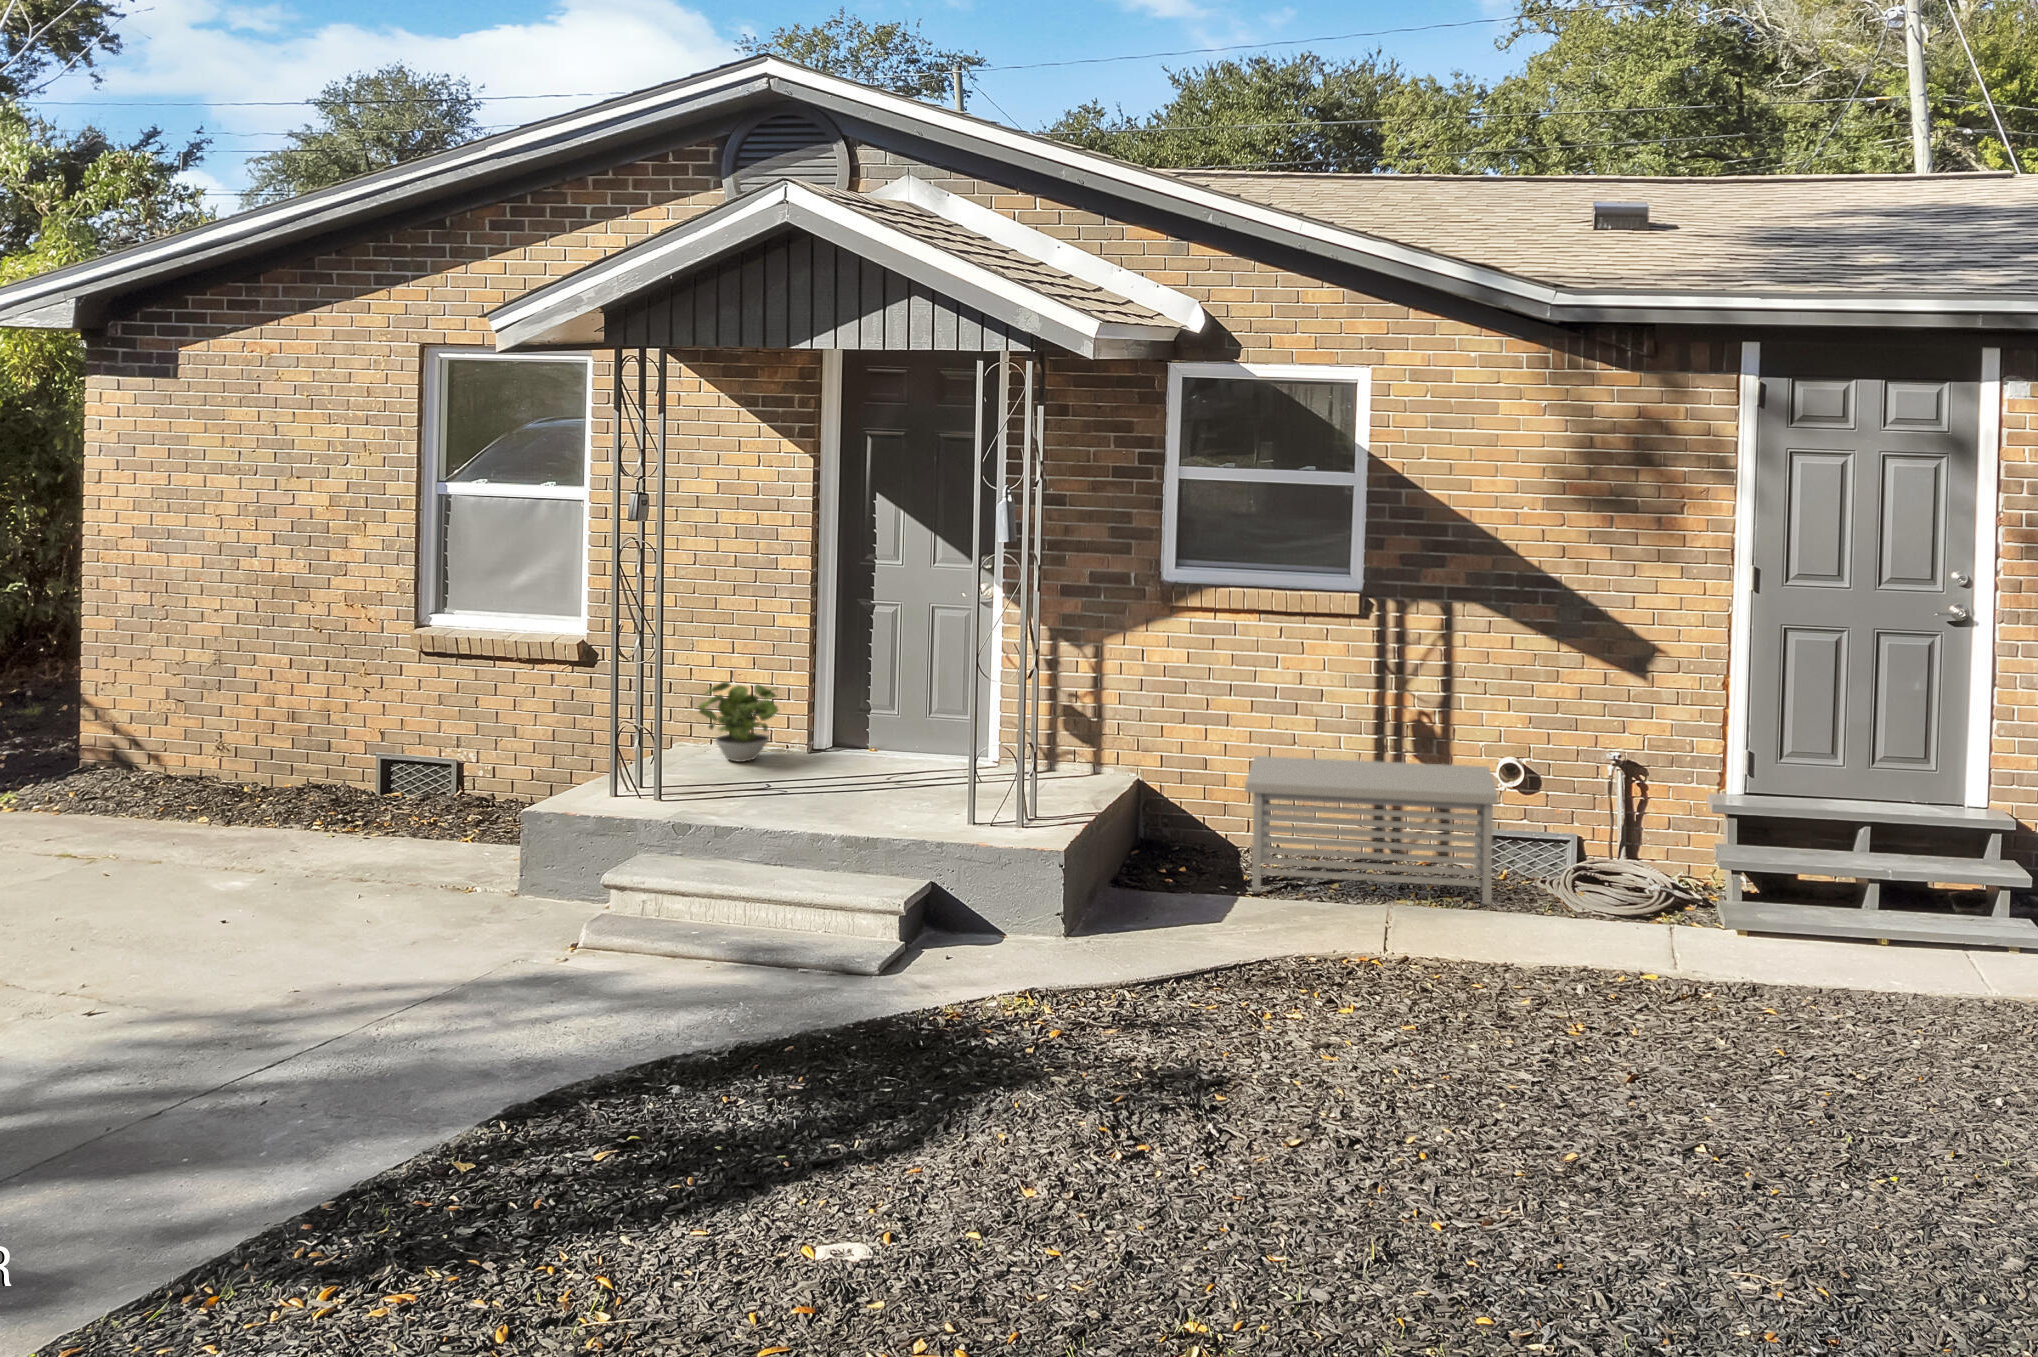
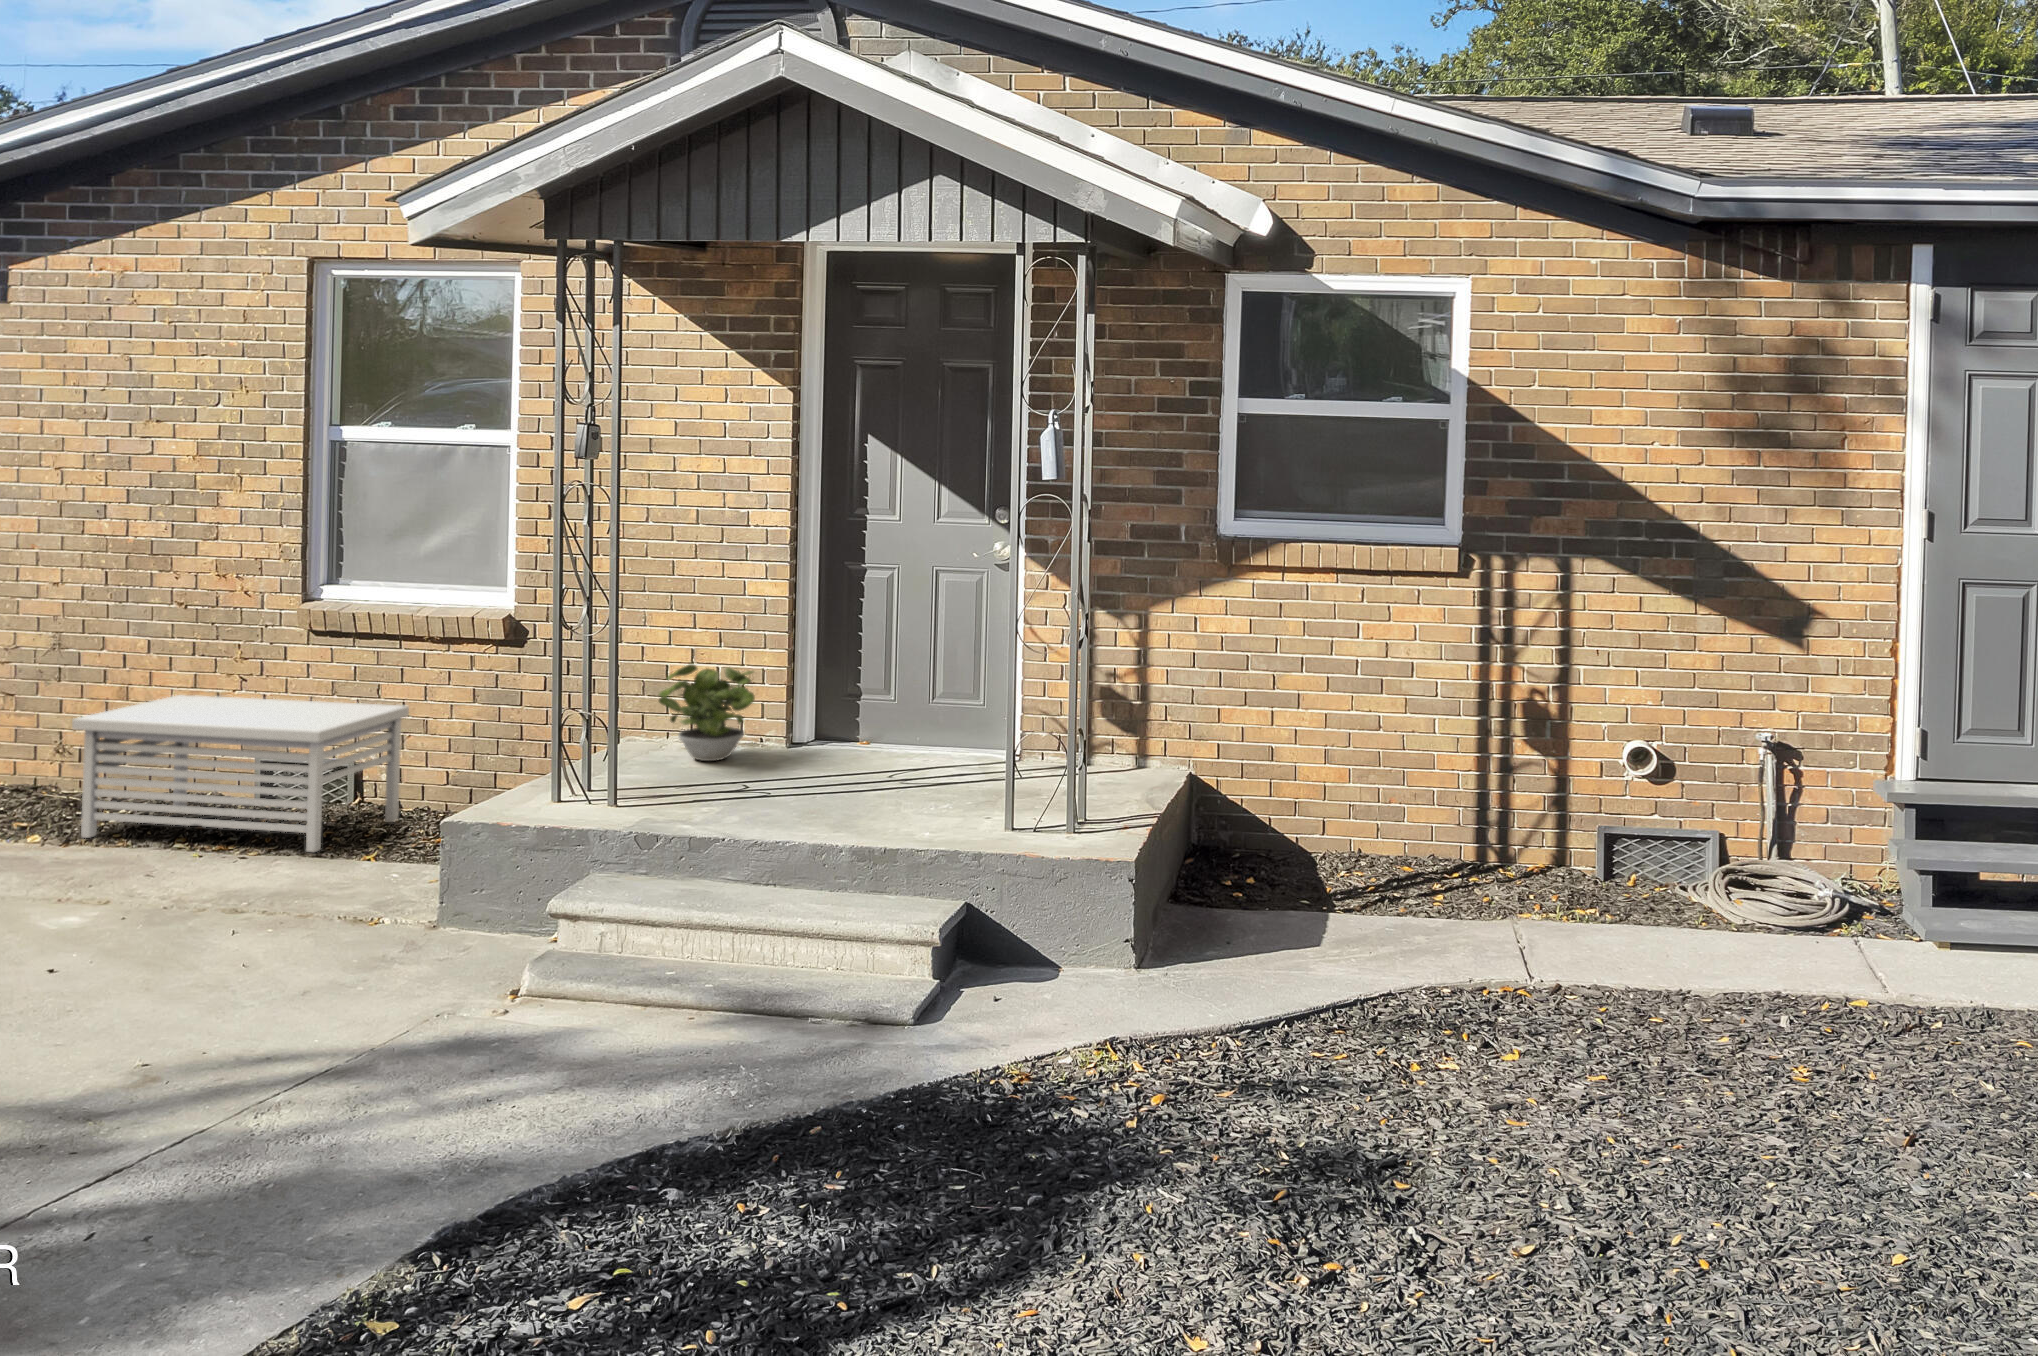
storage bench: present [1245,756,1498,905] -> present [72,695,409,852]

